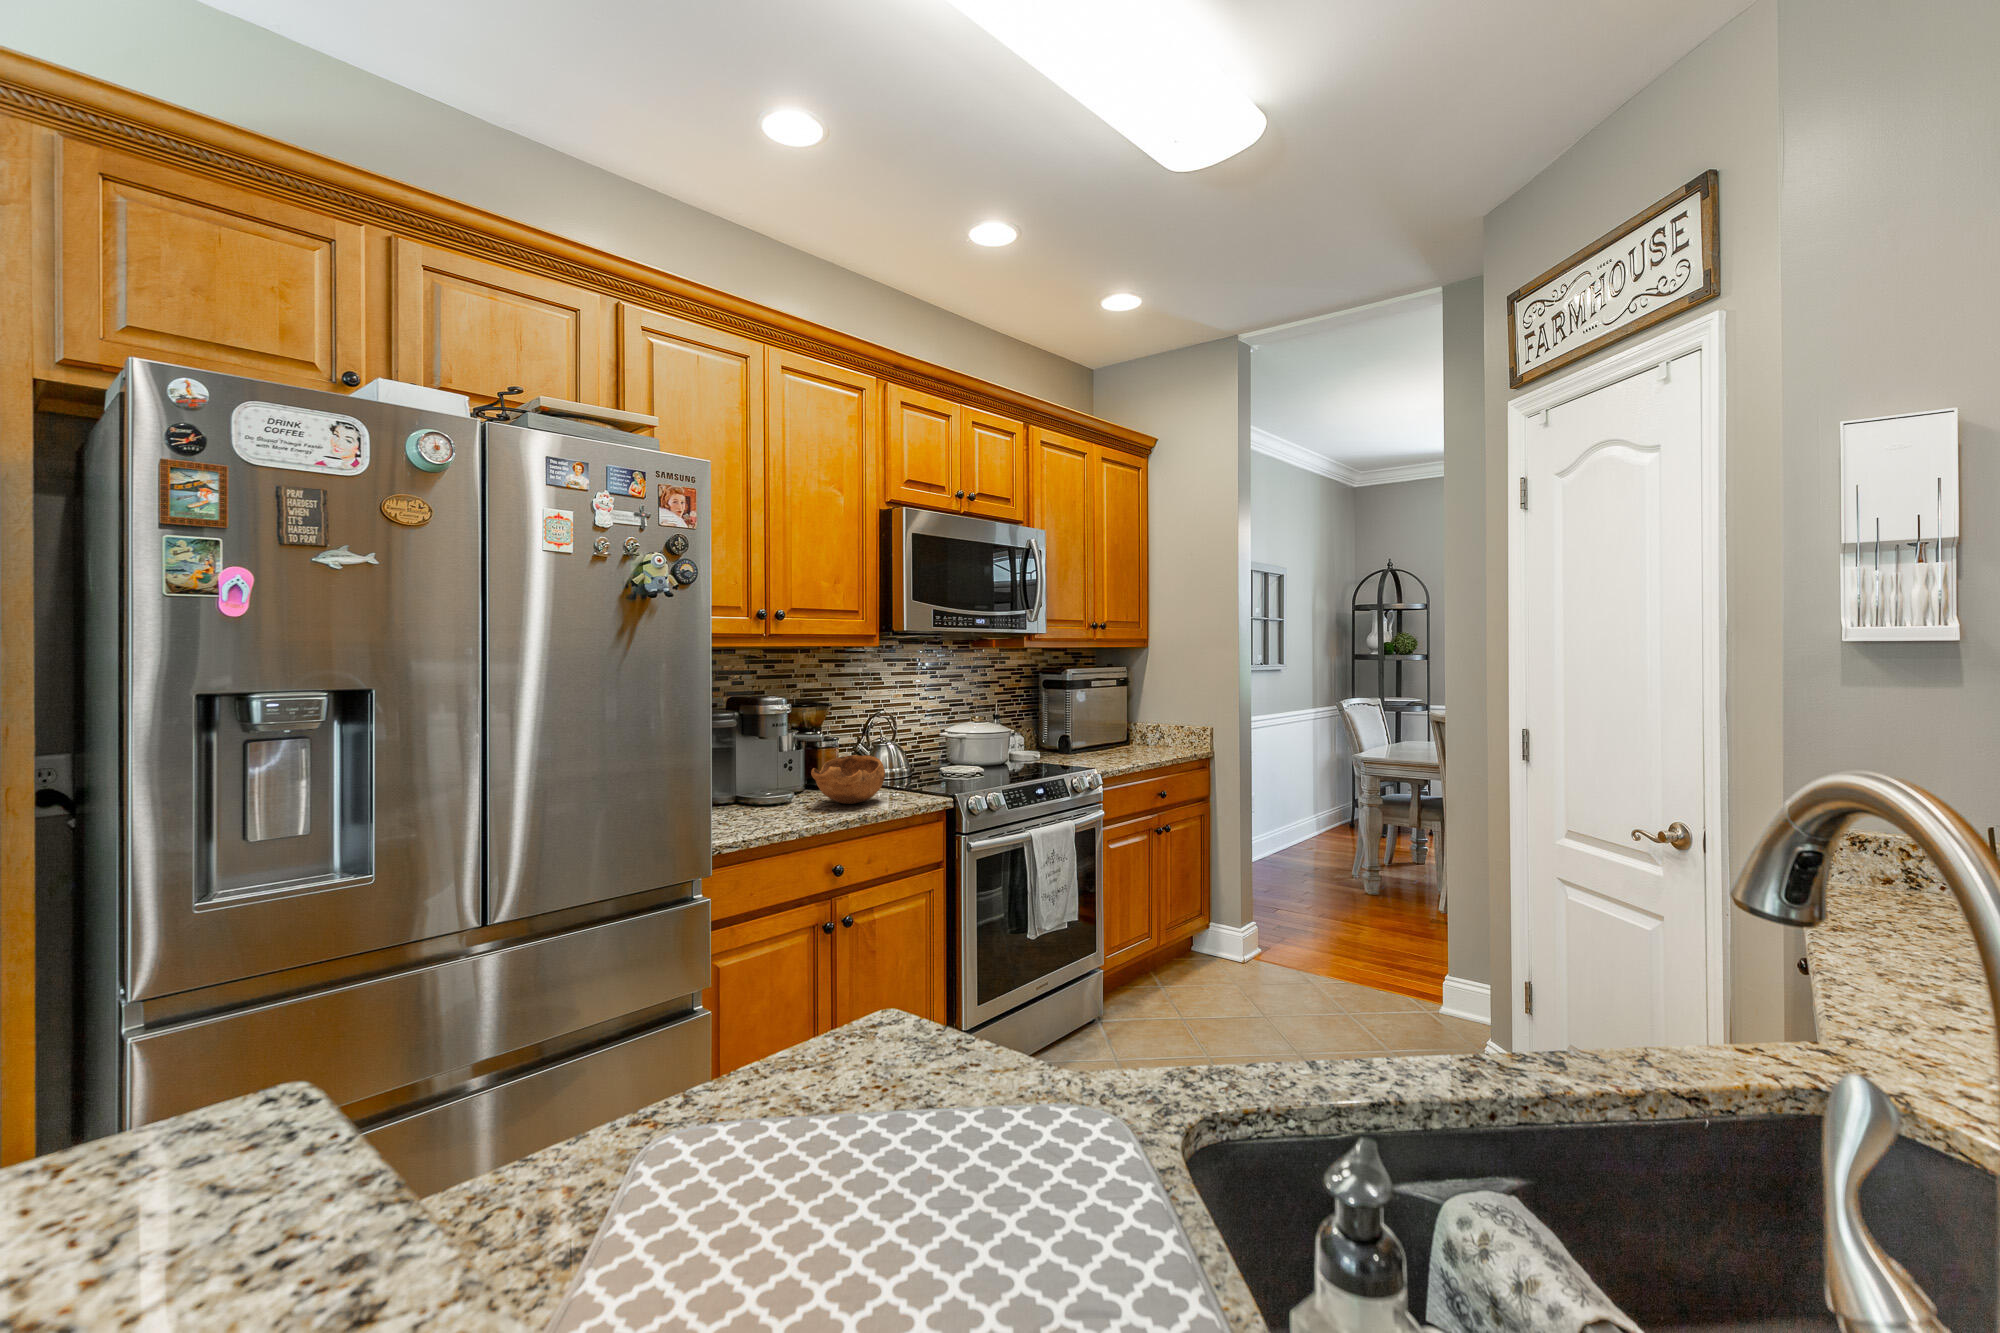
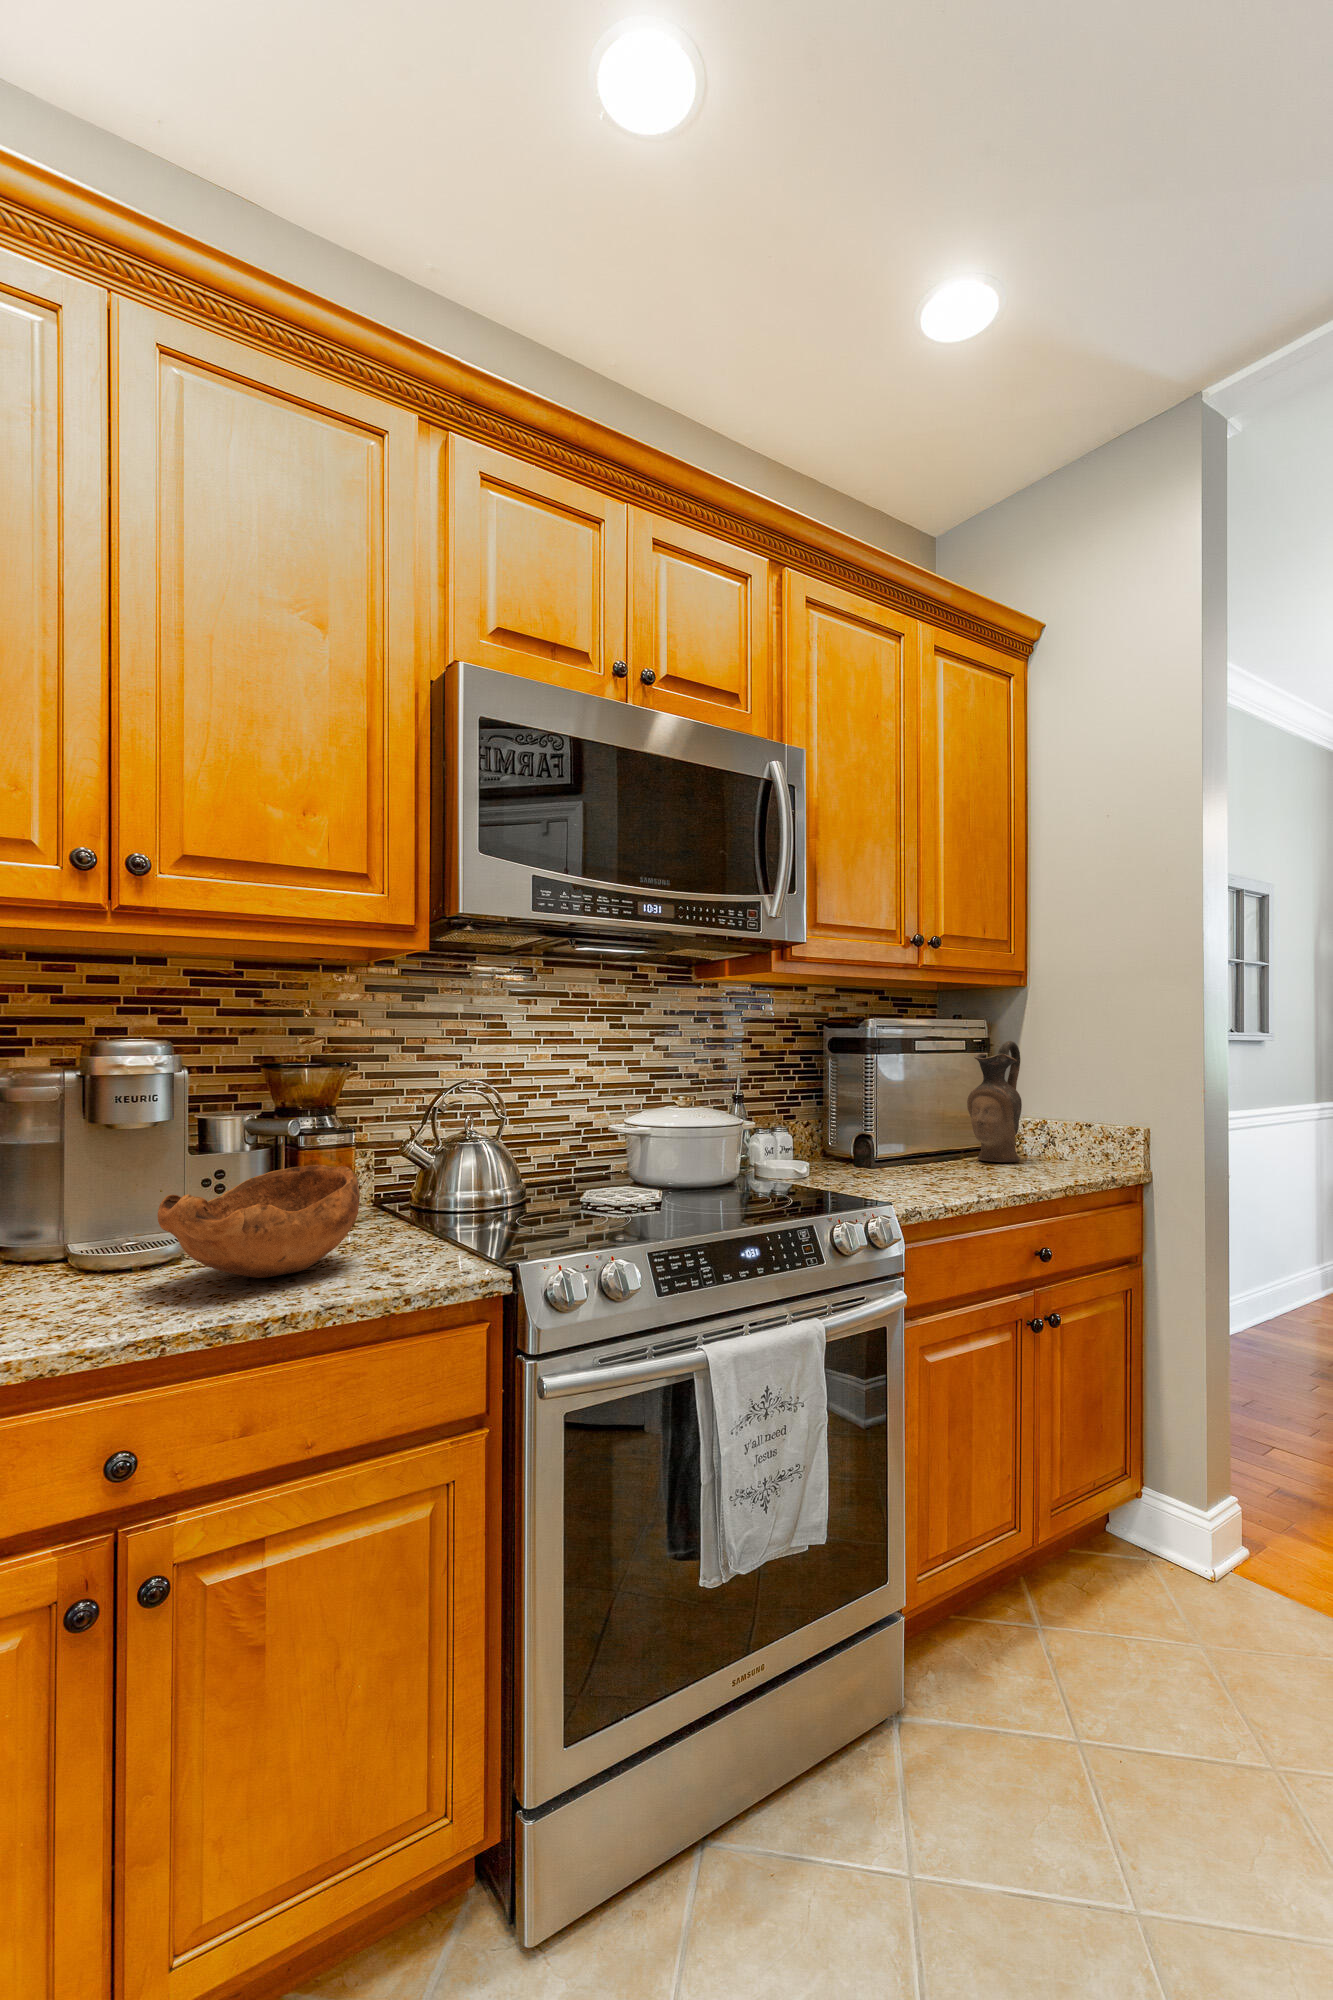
ceramic pitcher: none [1119,681,1148,750] -> present [967,1041,1022,1162]

